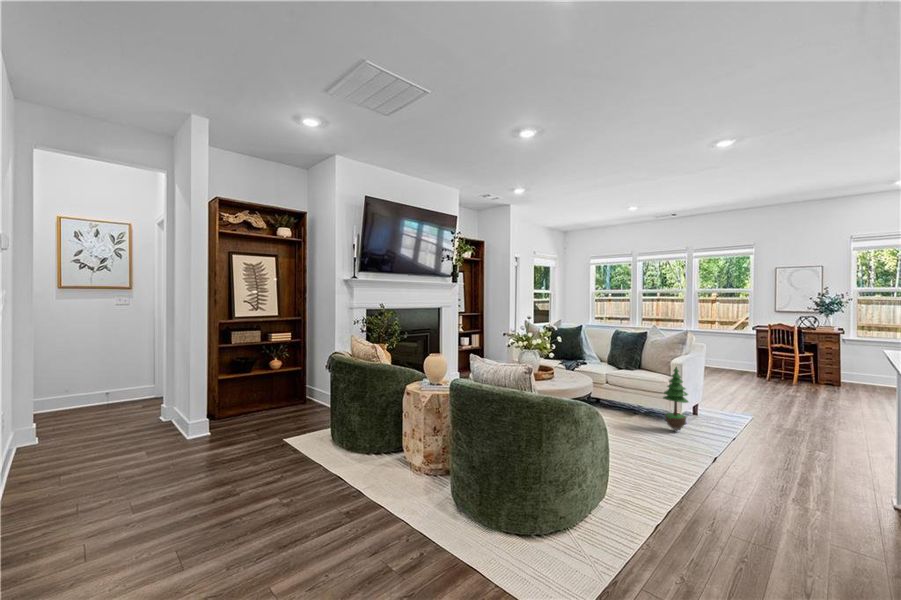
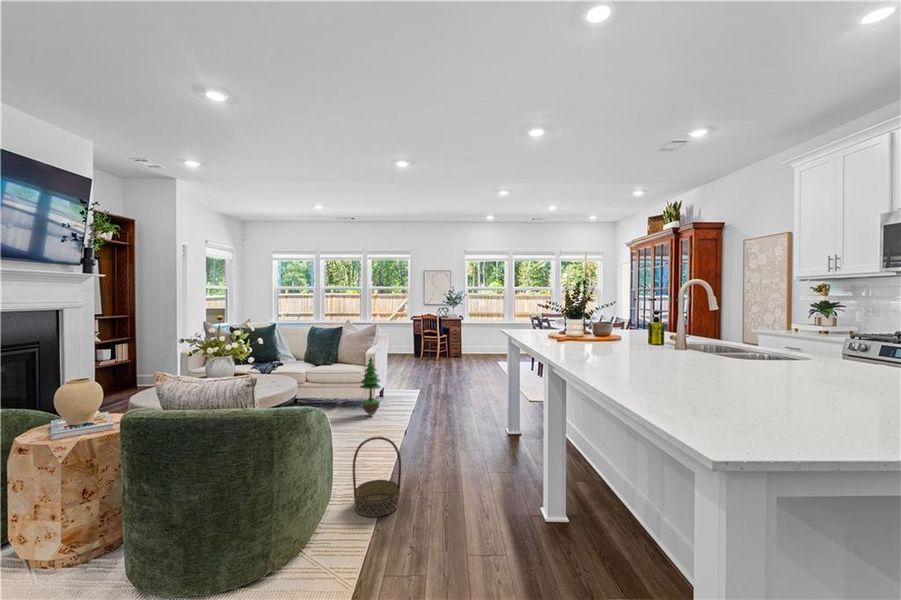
basket: none [628,448,684,534] -> present [353,437,401,517]

